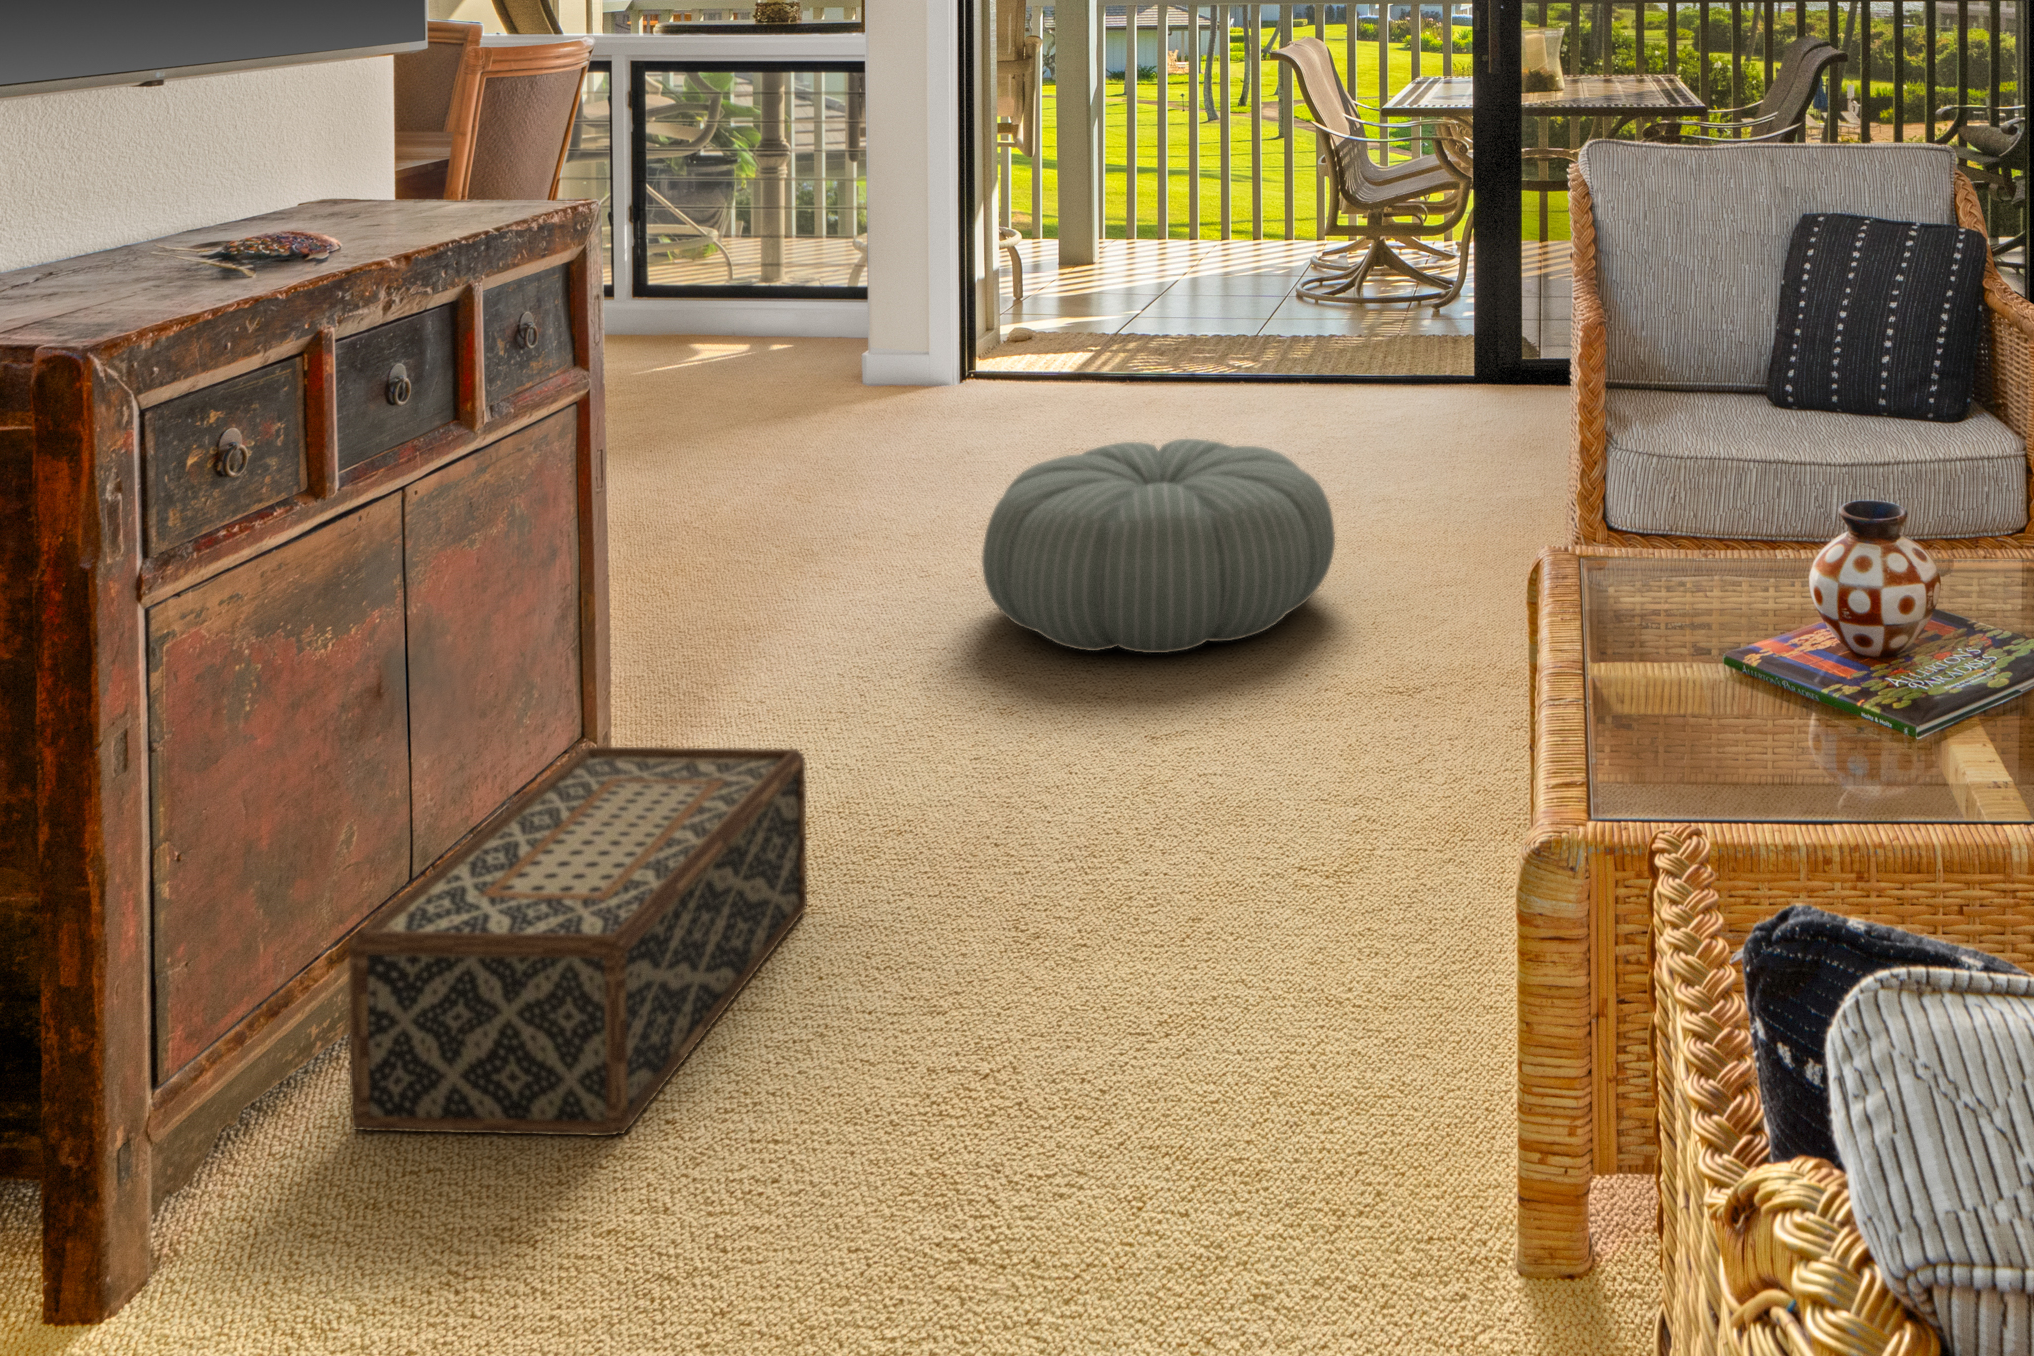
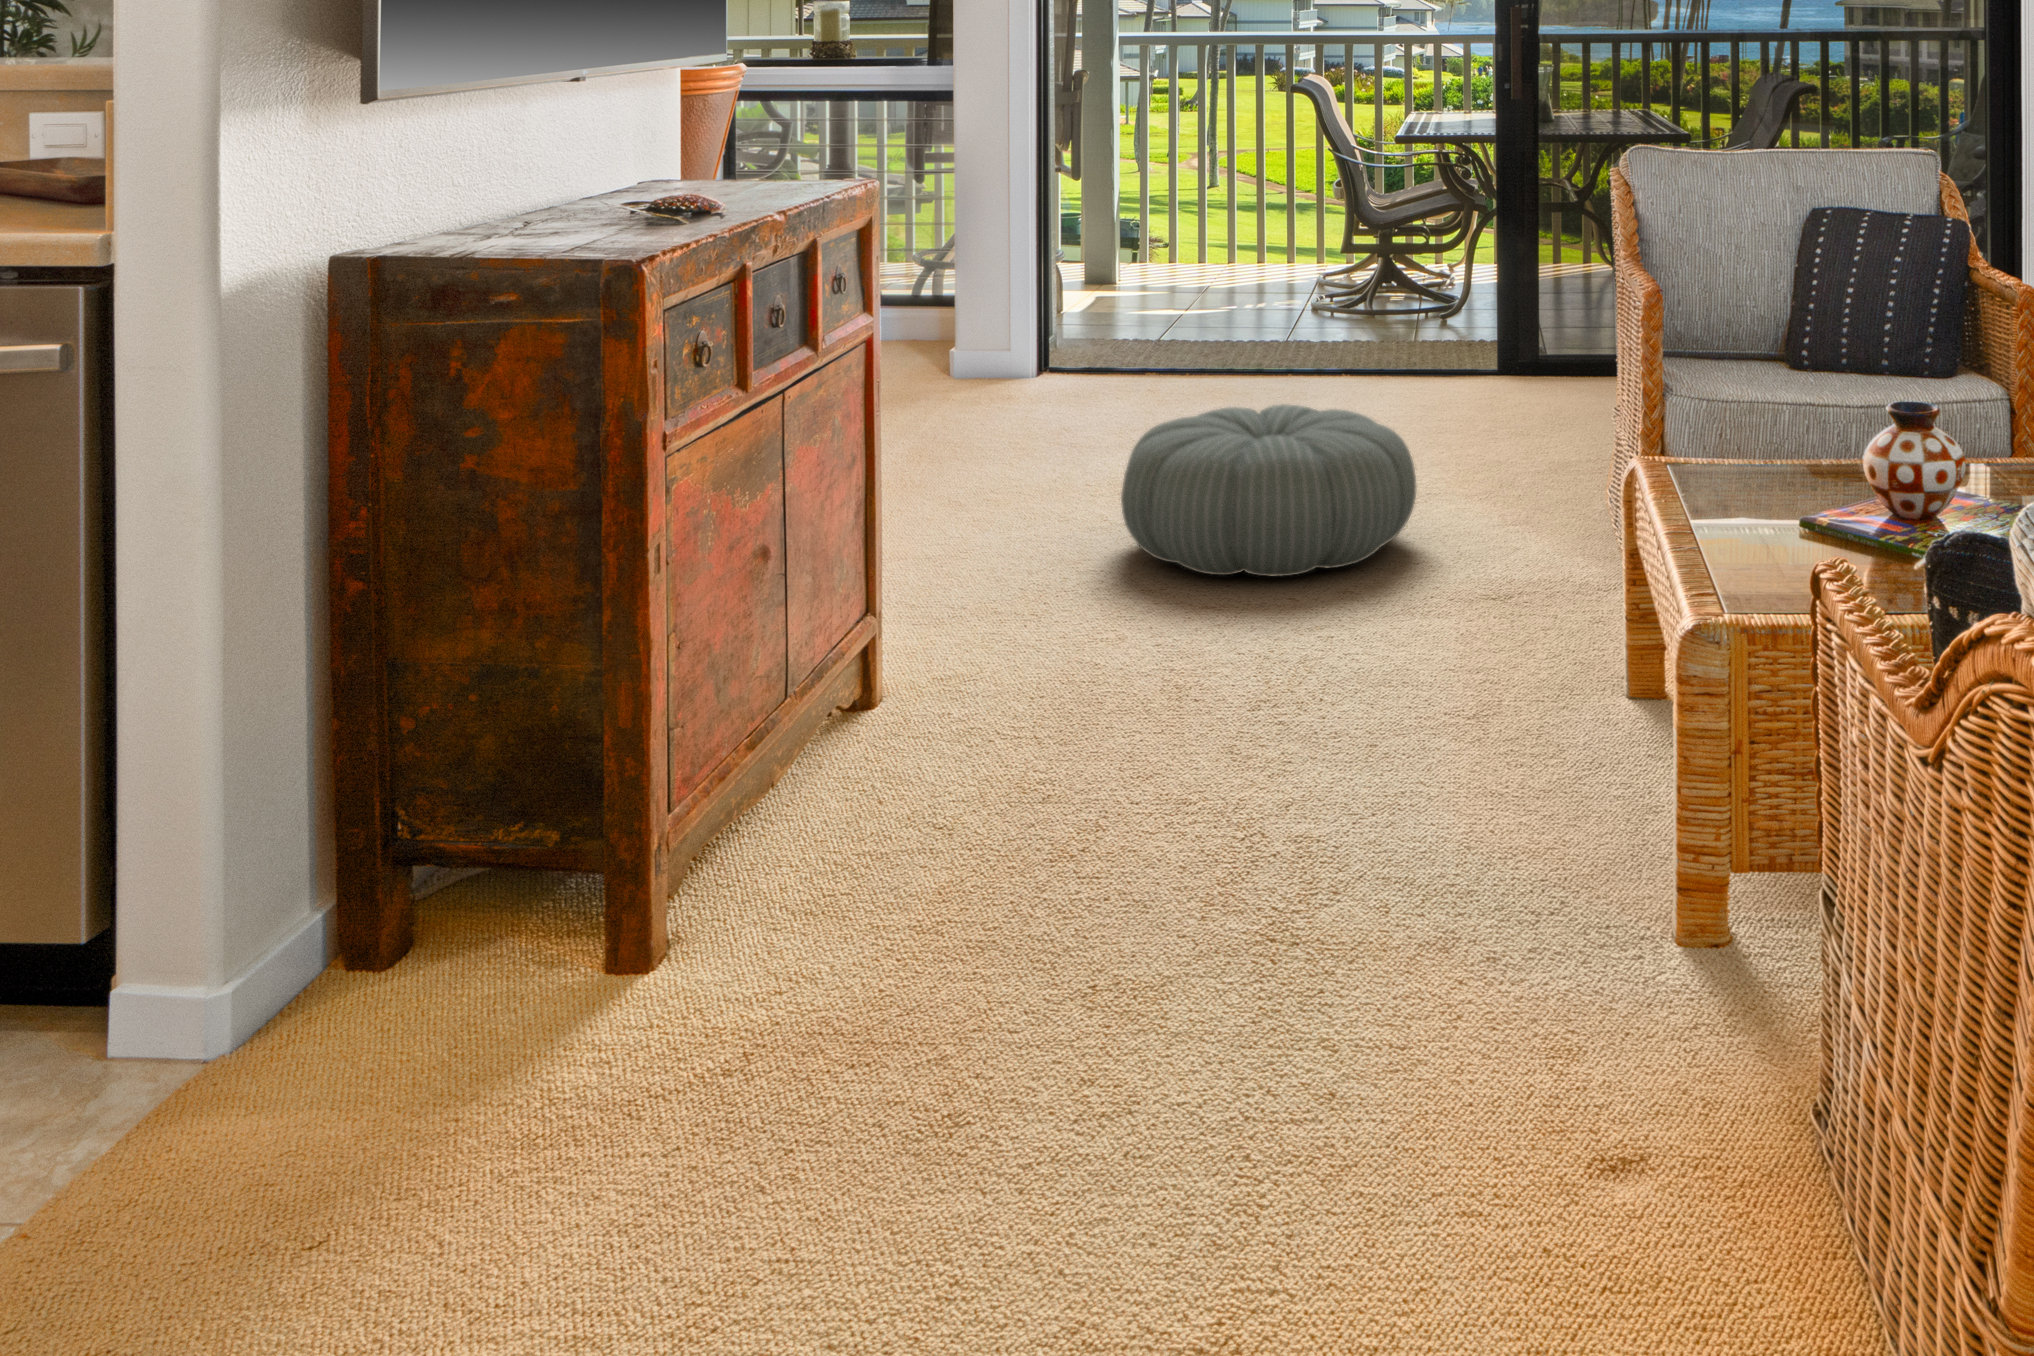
woven basket: present [349,747,807,1136] -> none [766,615,1057,876]

